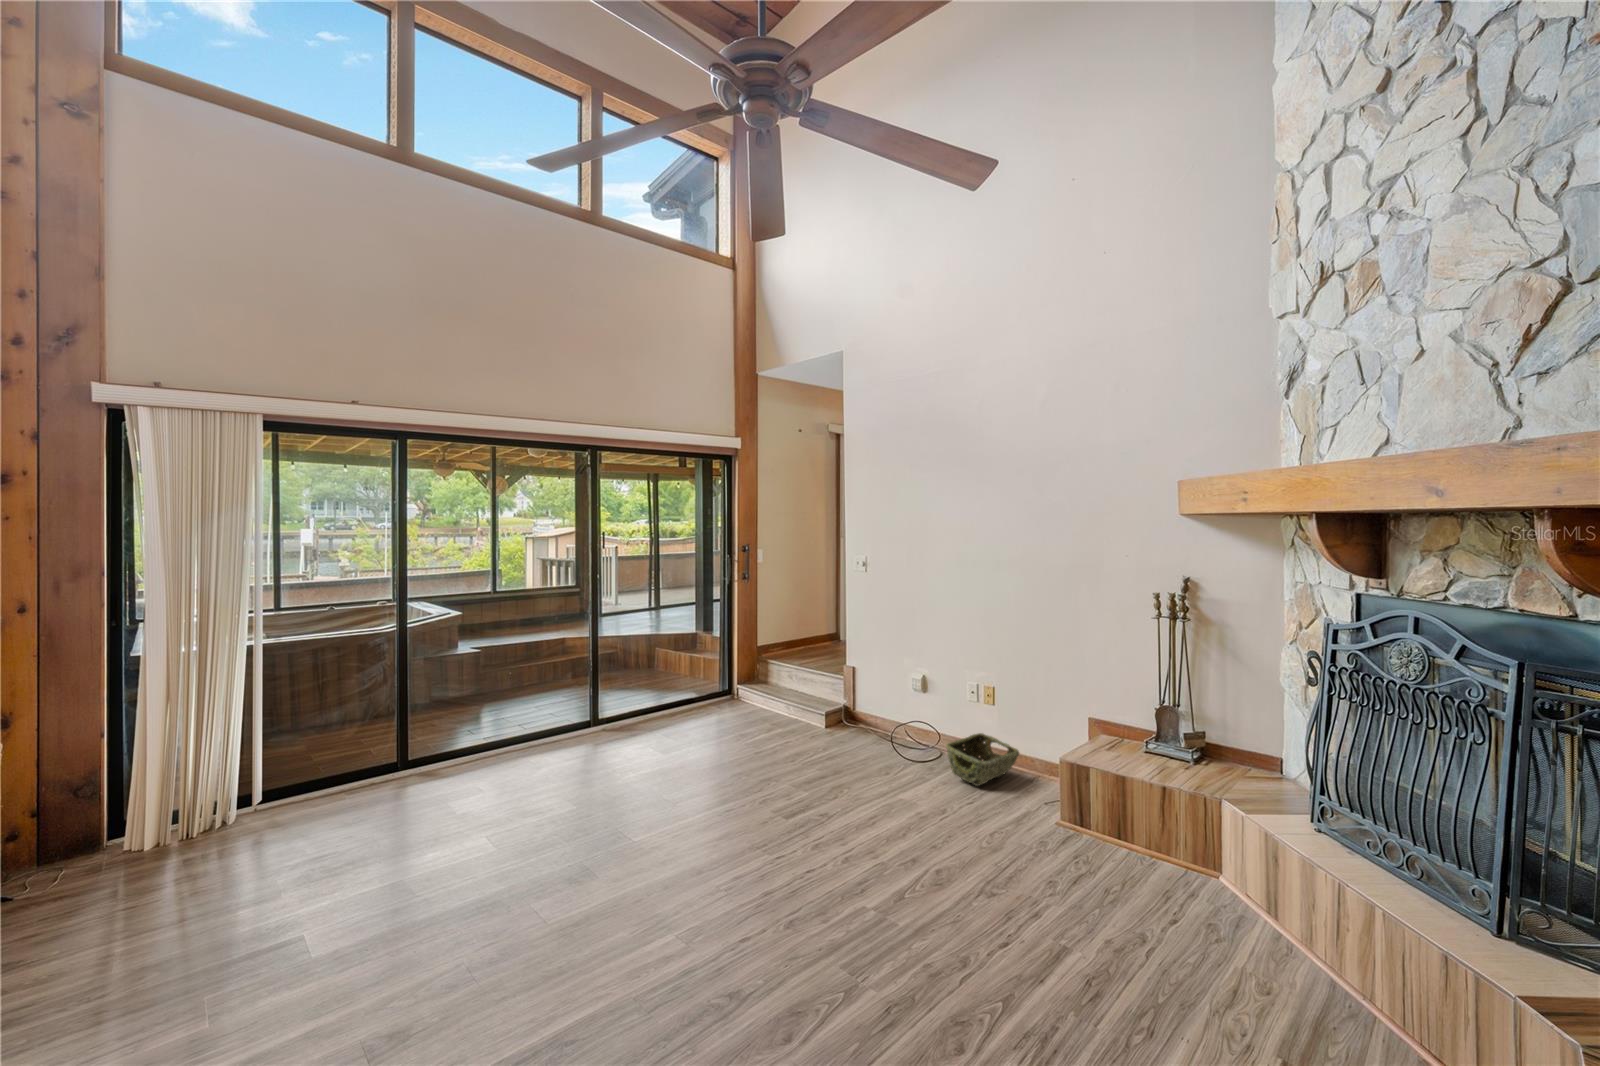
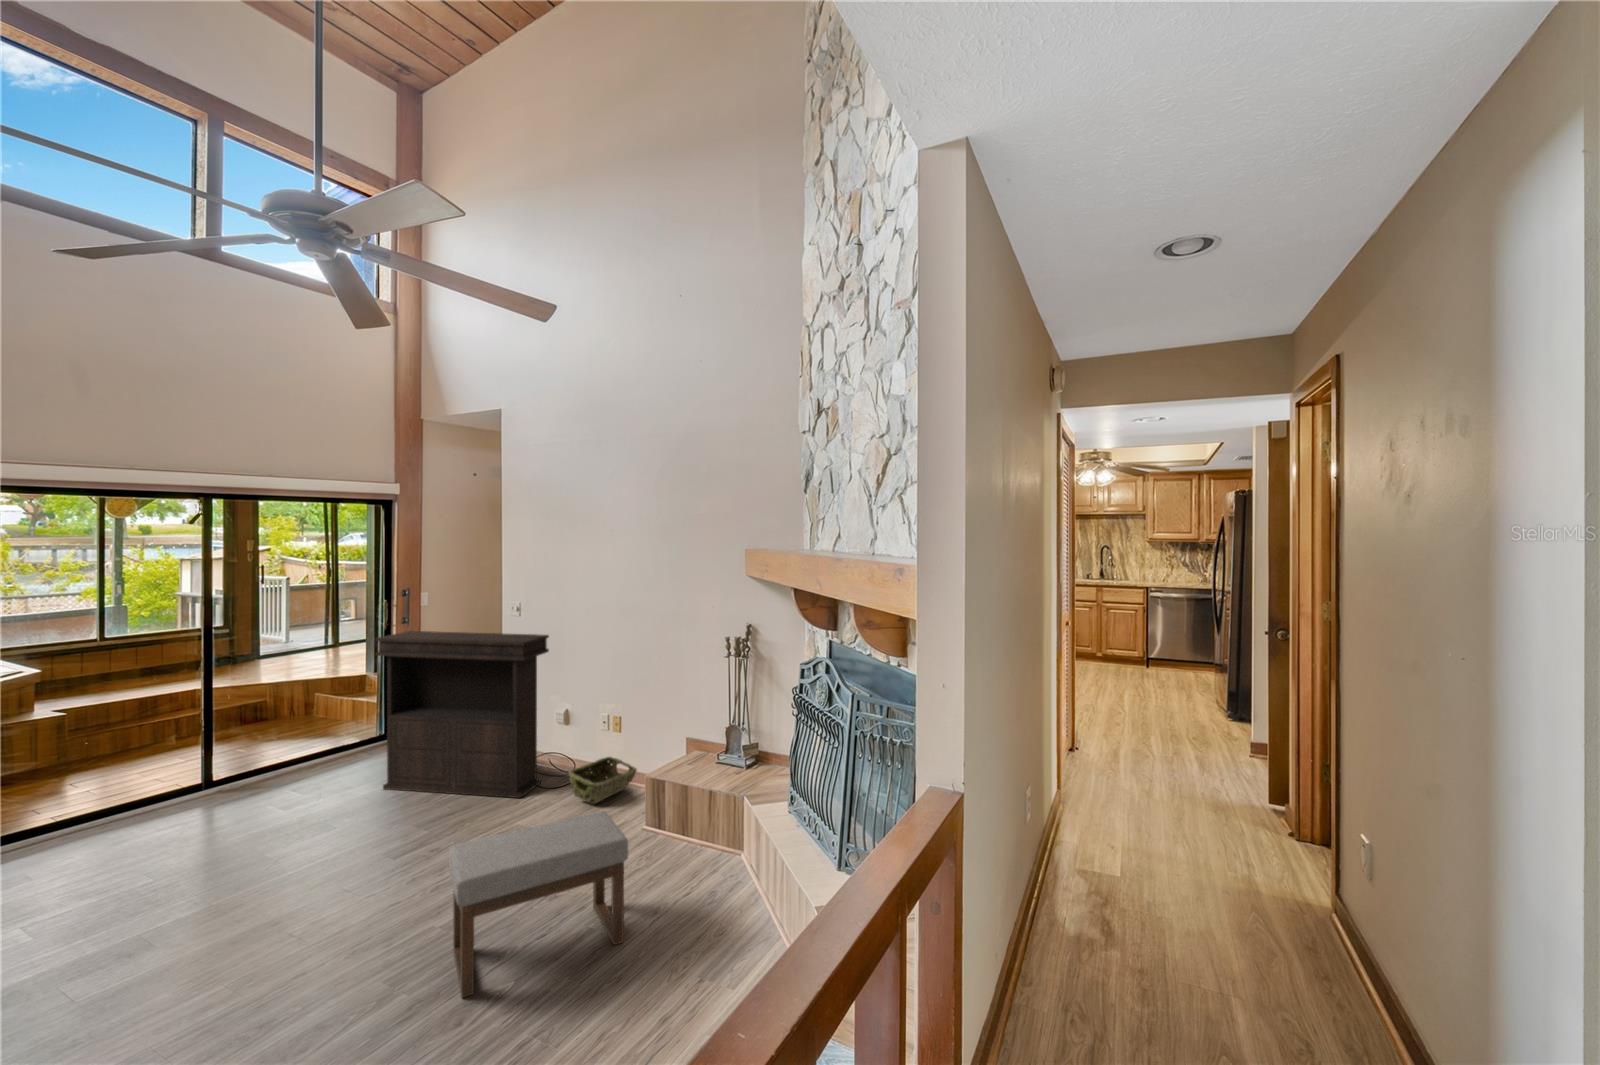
console table: none [738,584,910,769] -> present [376,631,549,798]
ottoman: none [896,795,1128,1009] -> present [449,811,628,998]

